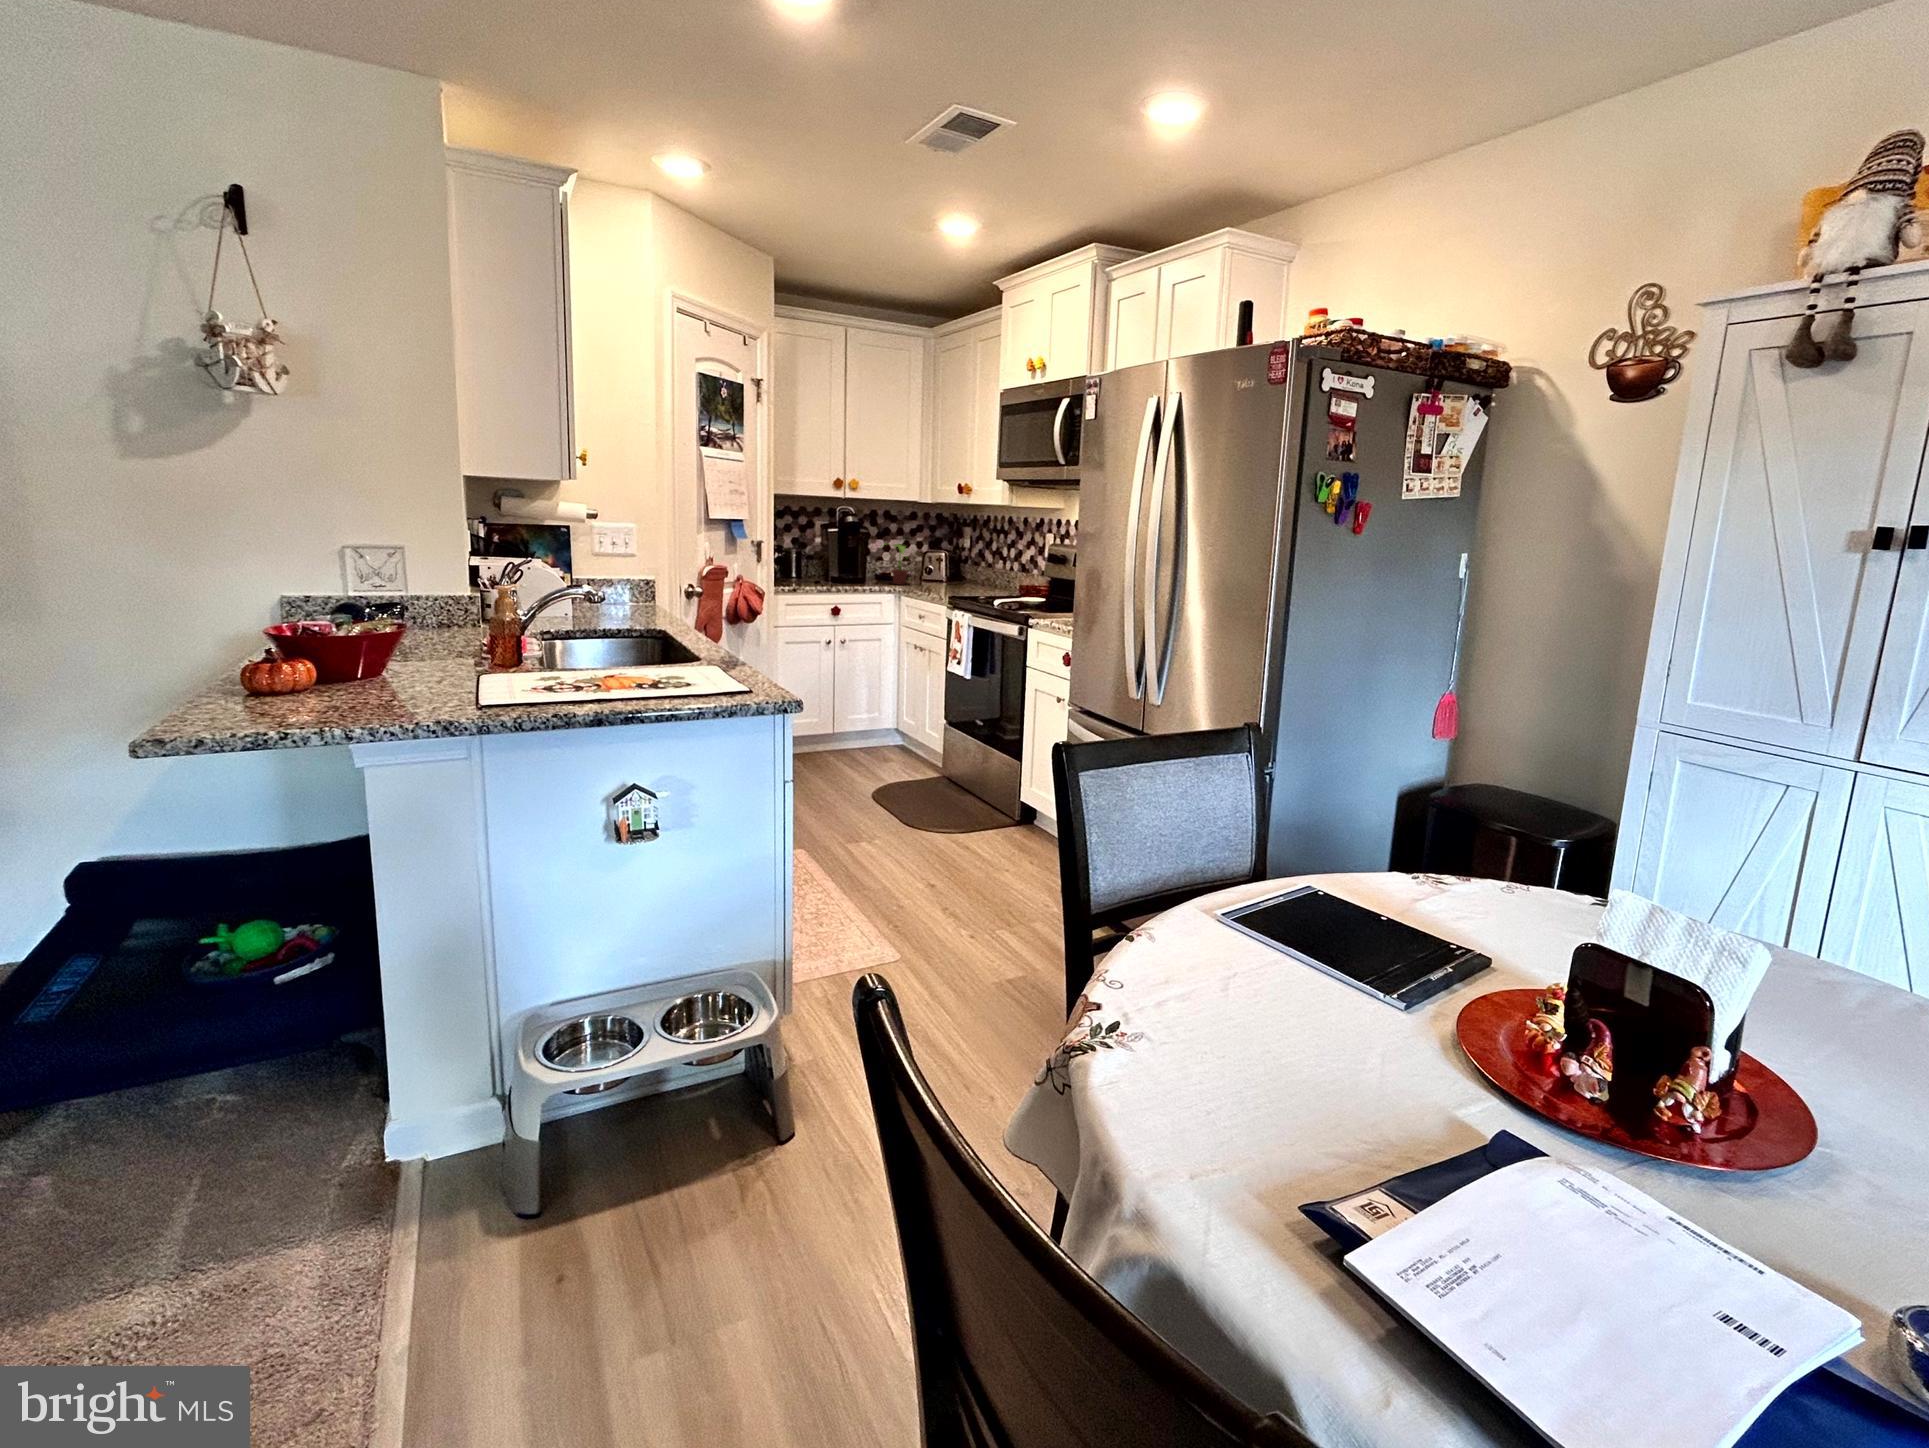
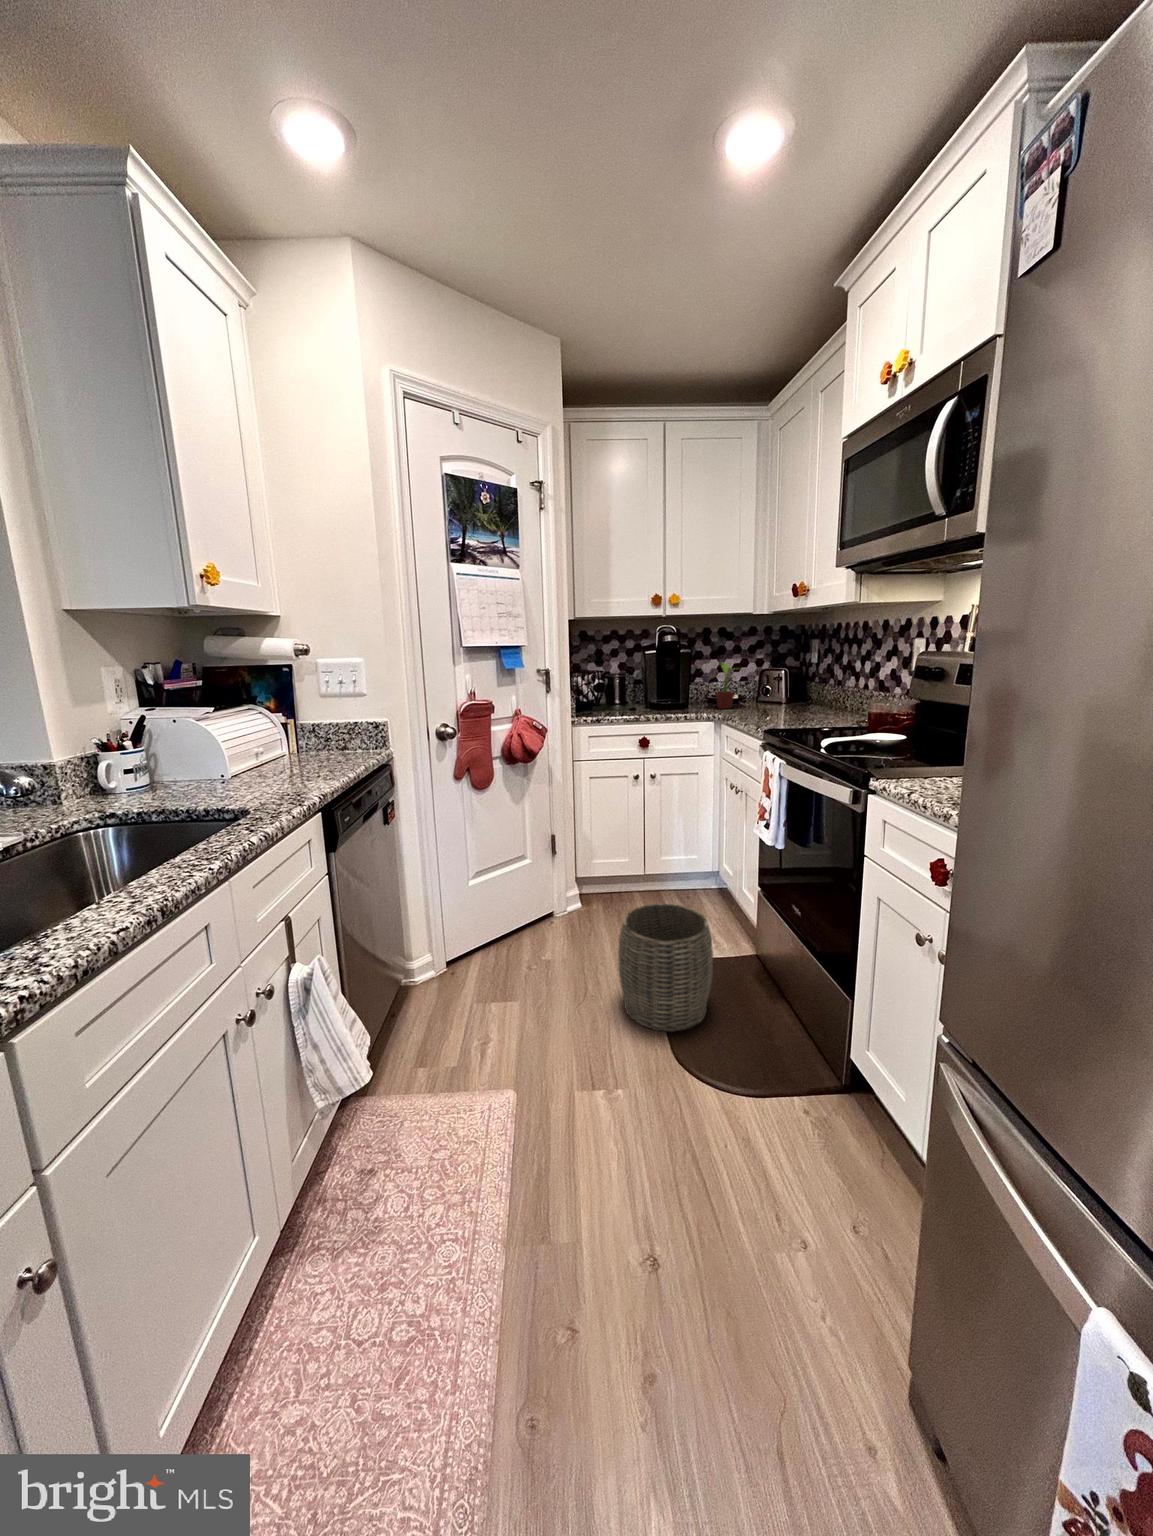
woven basket: none [853,731,925,816] -> present [618,904,713,1031]

